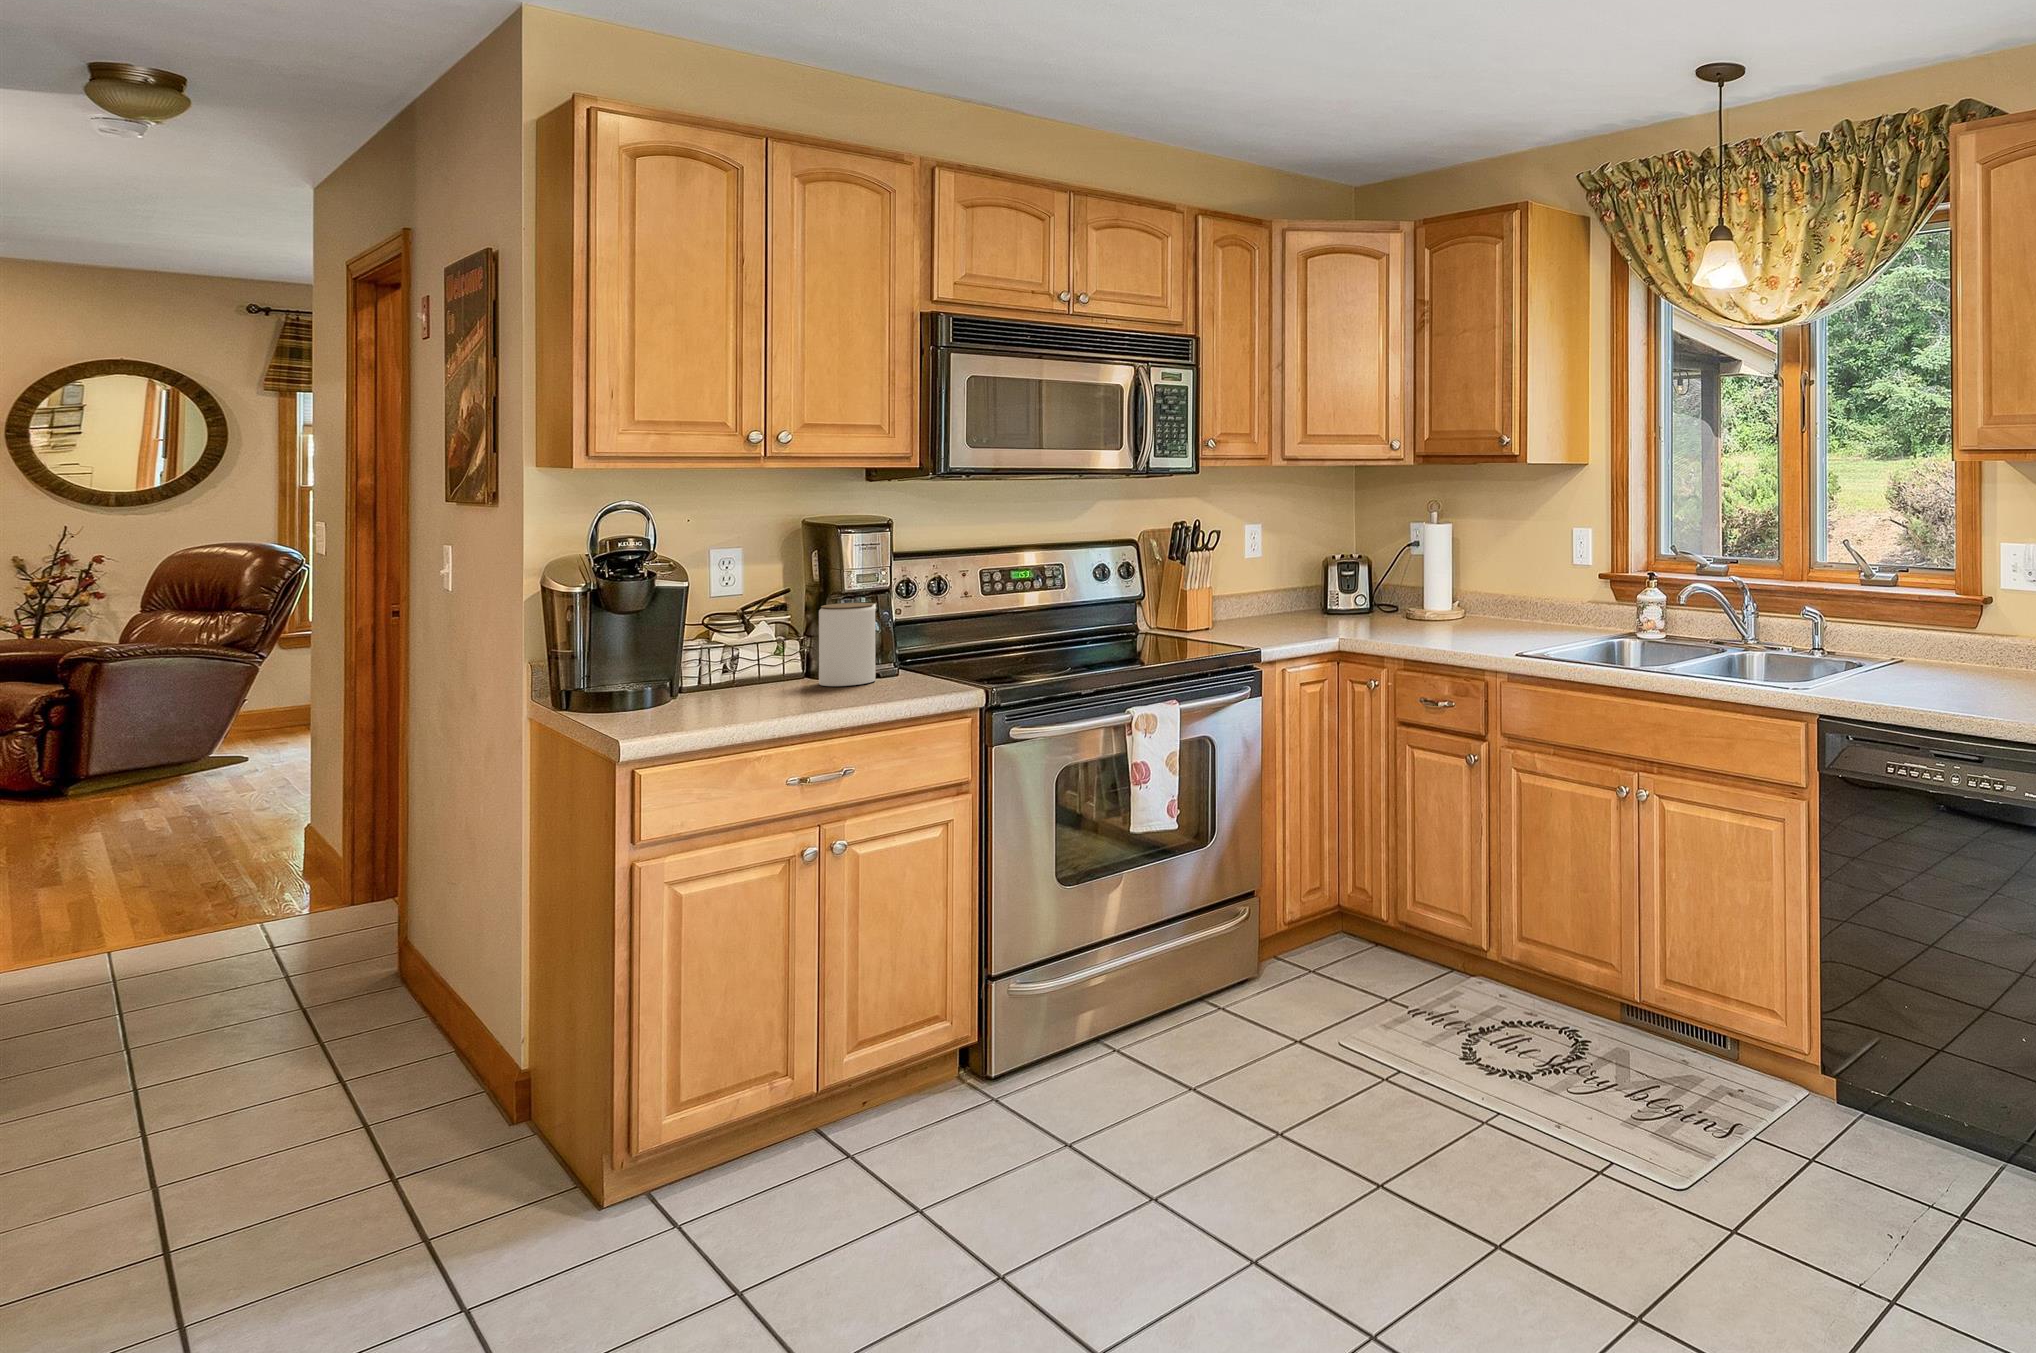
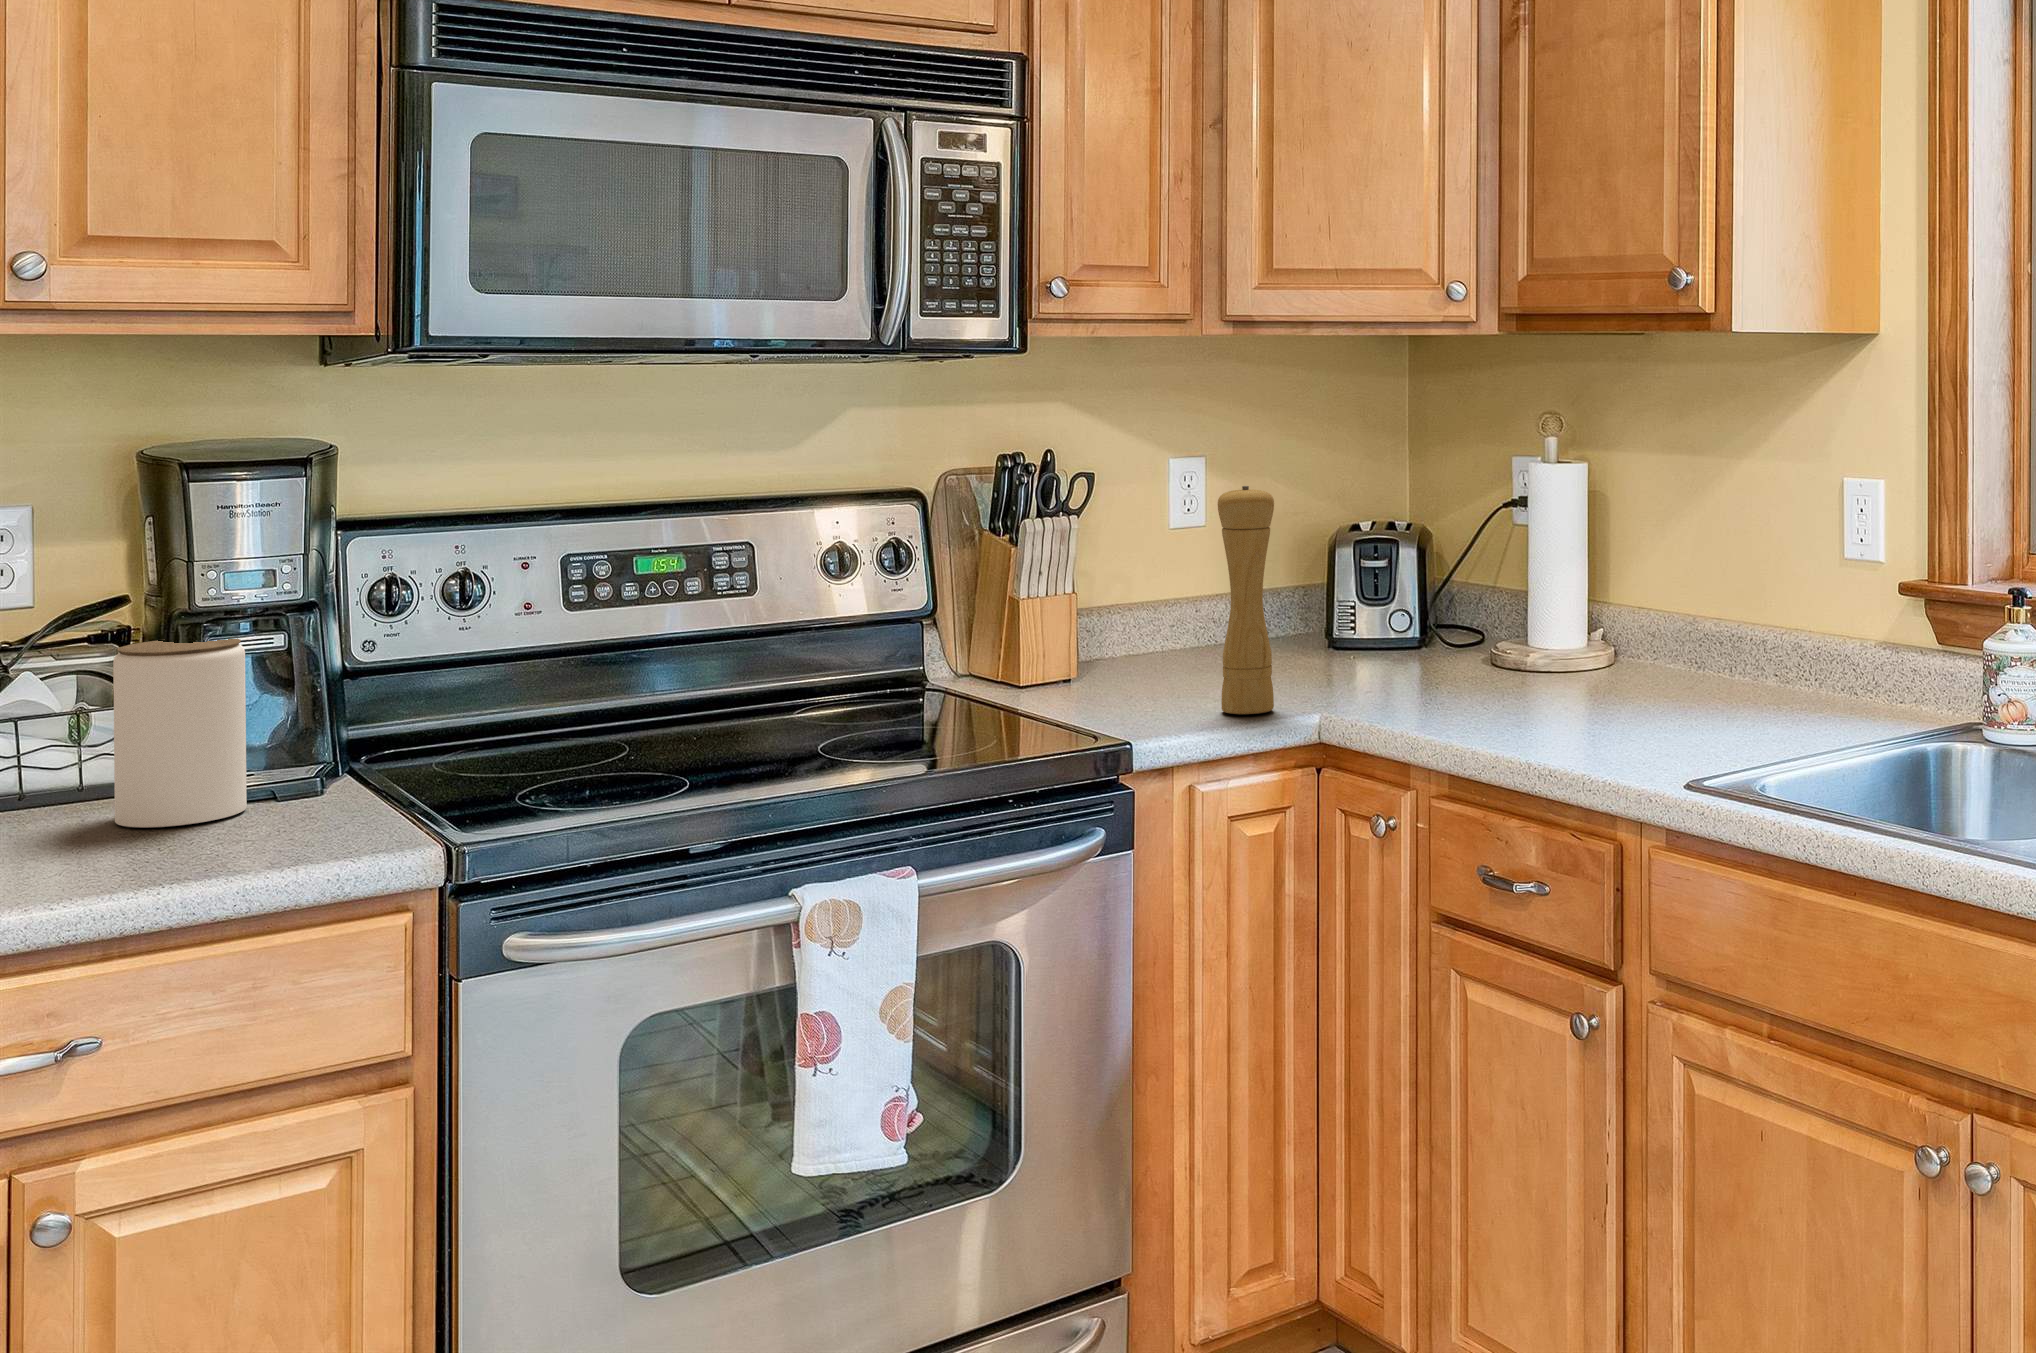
pepper mill: none [1290,536,1316,640] -> present [1218,486,1274,714]

